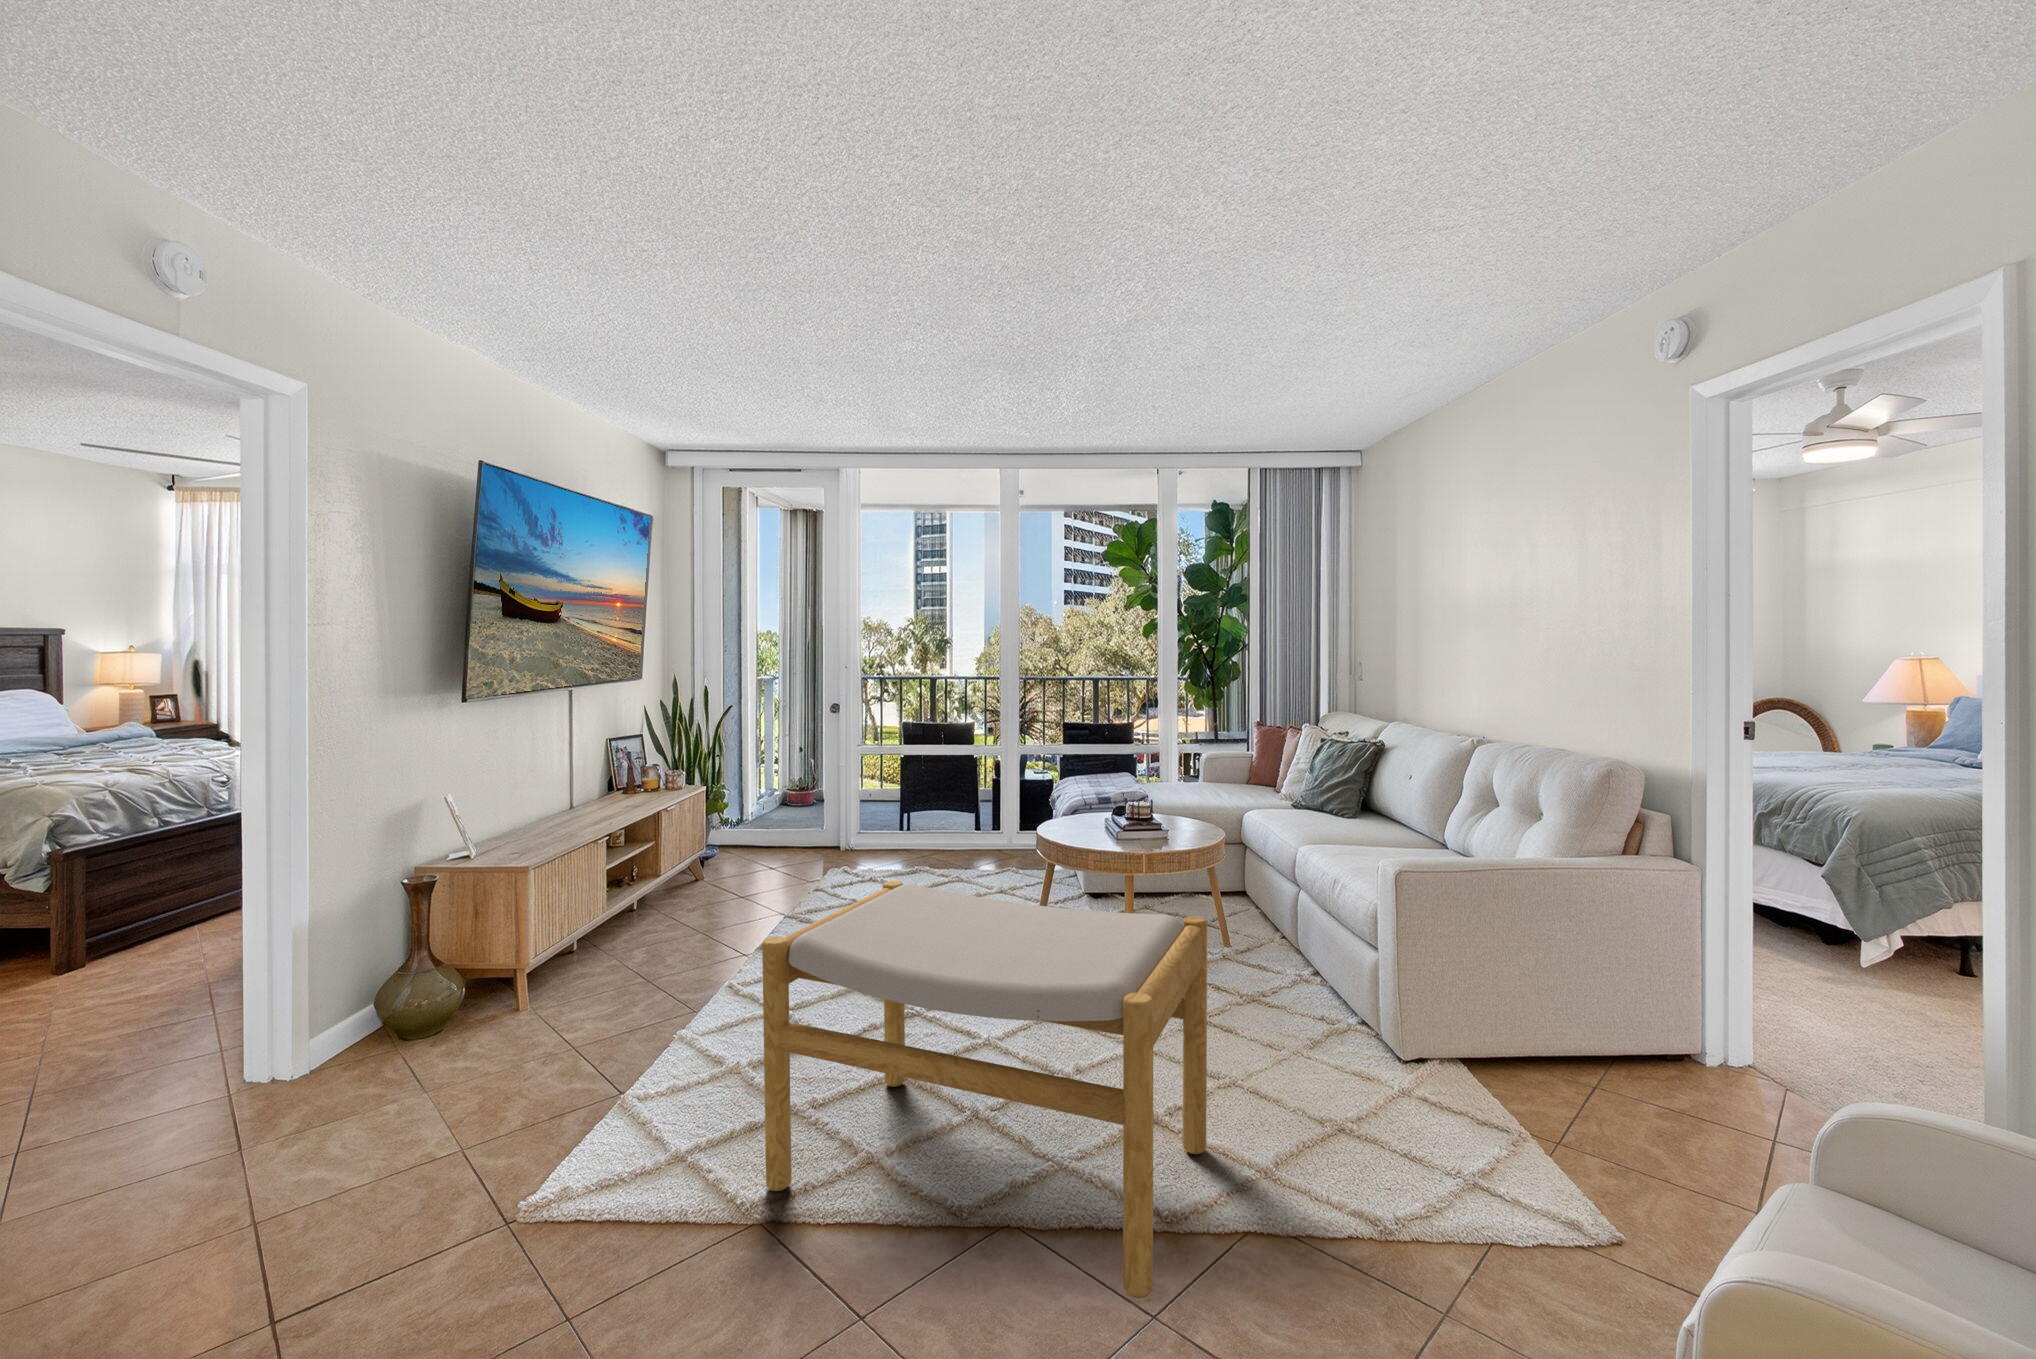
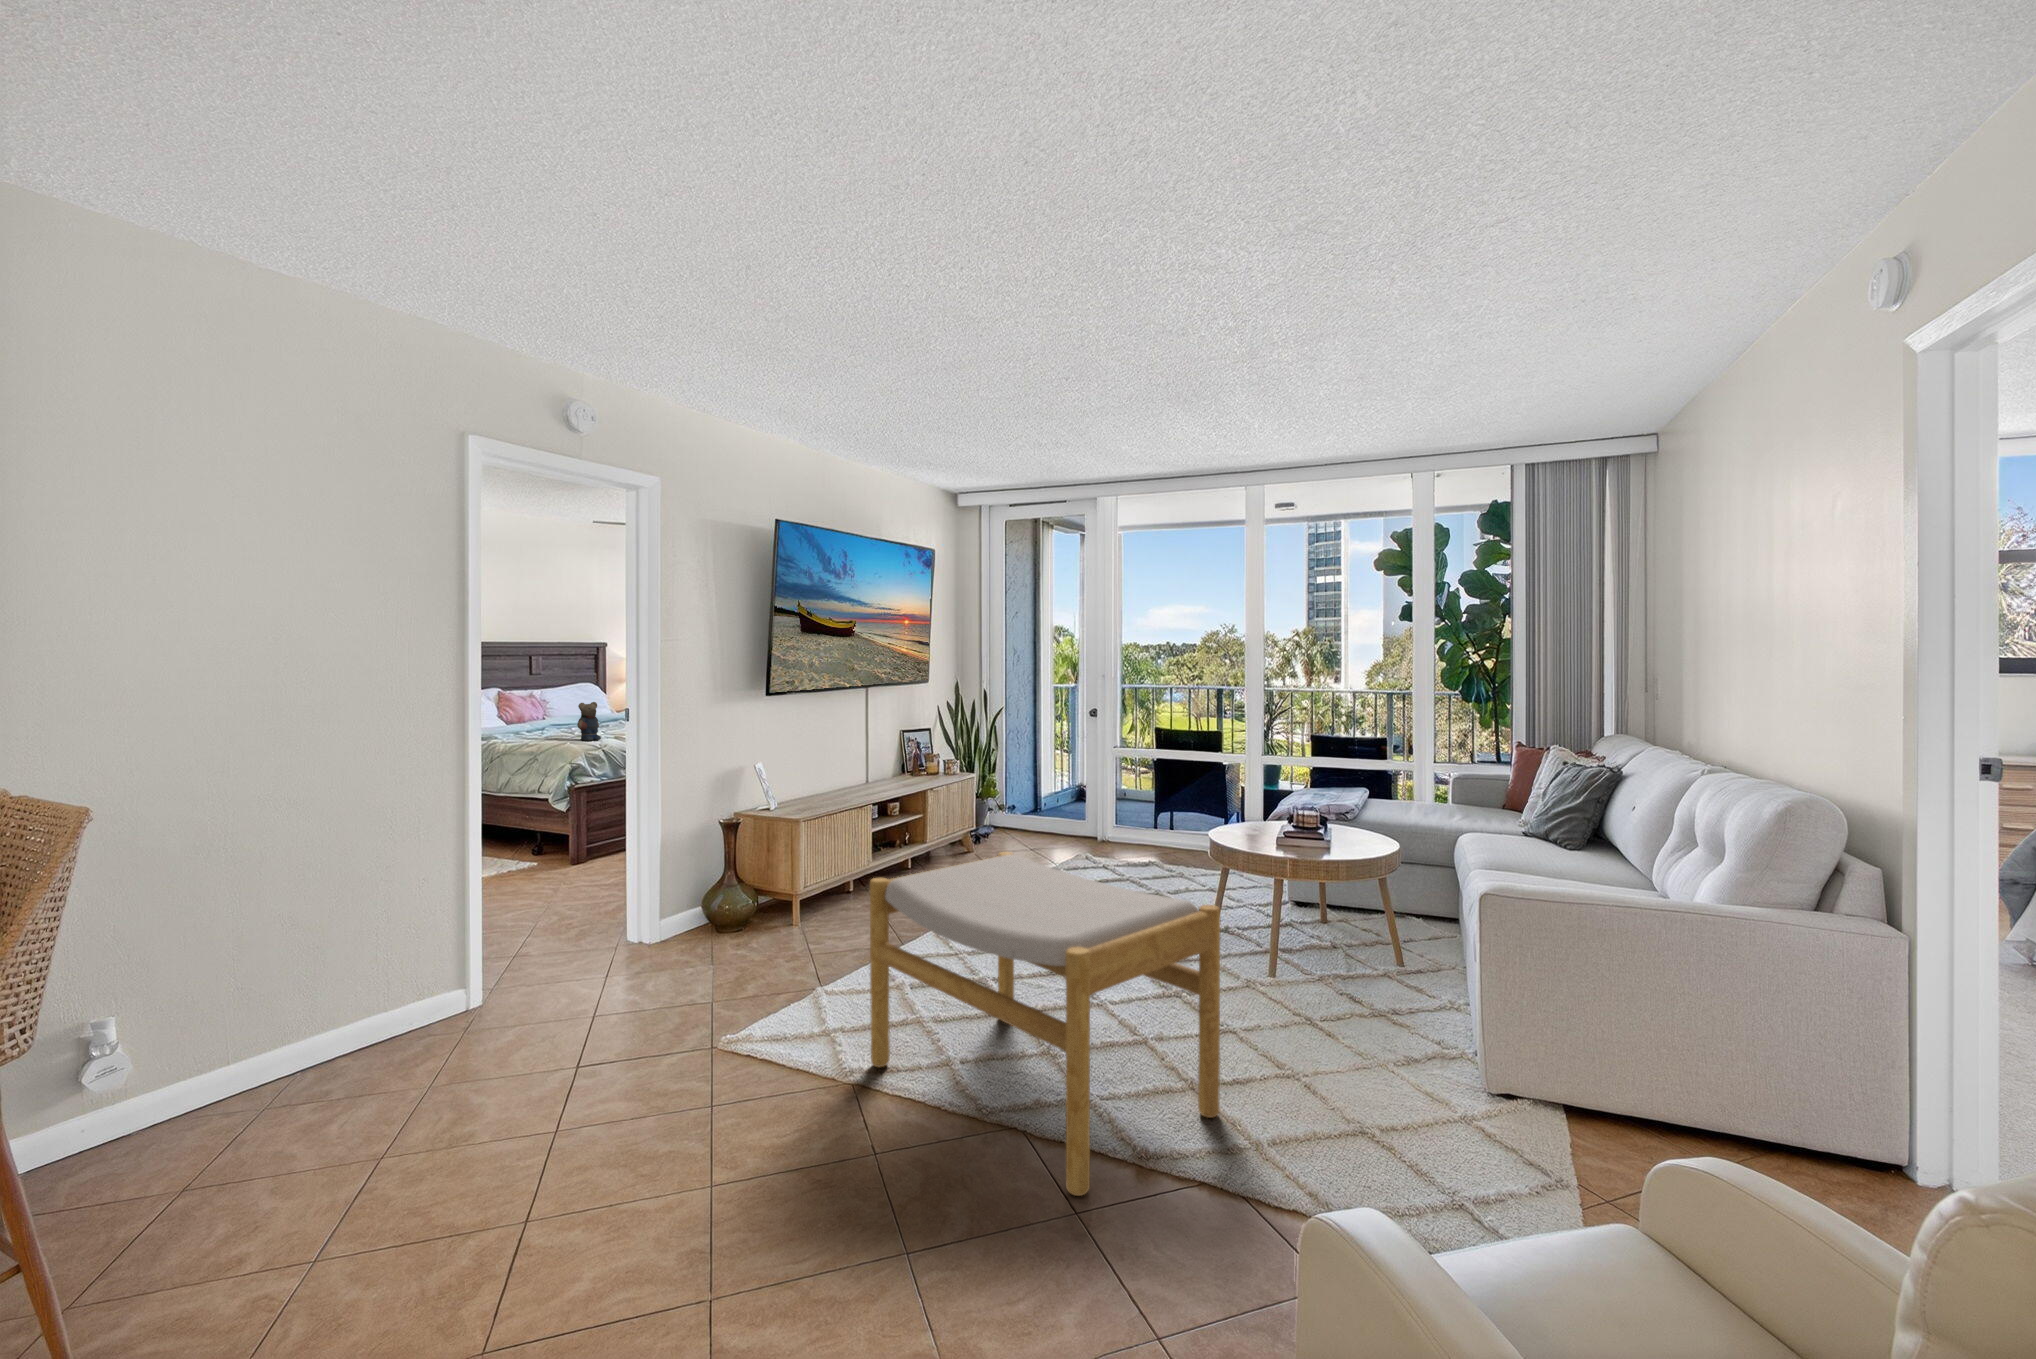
teddy bear: none [51,719,97,779] -> present [577,702,601,741]

